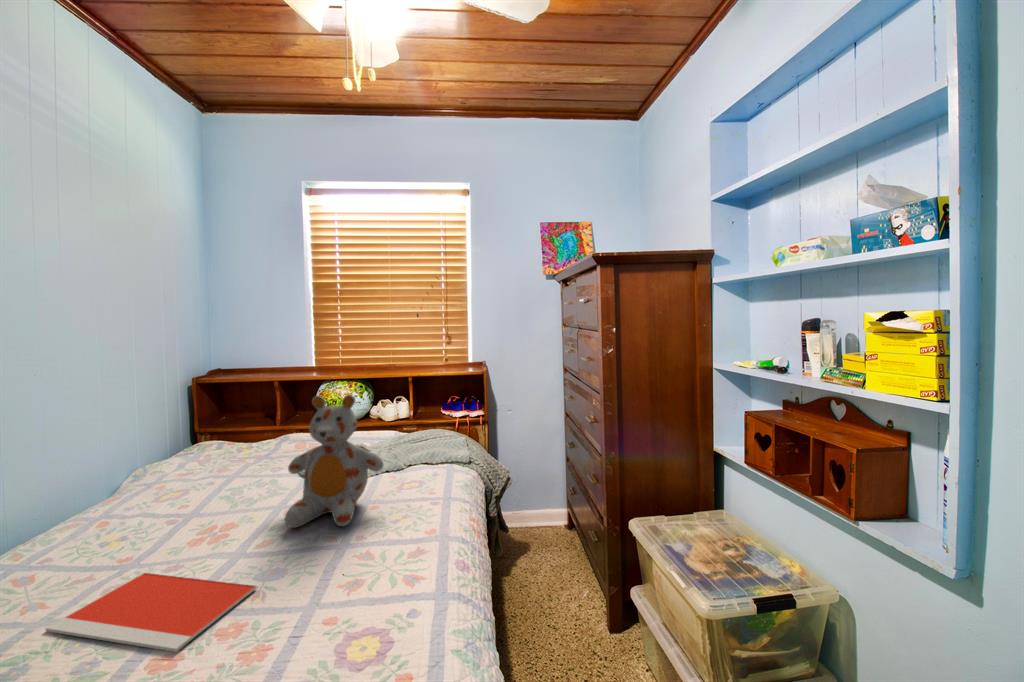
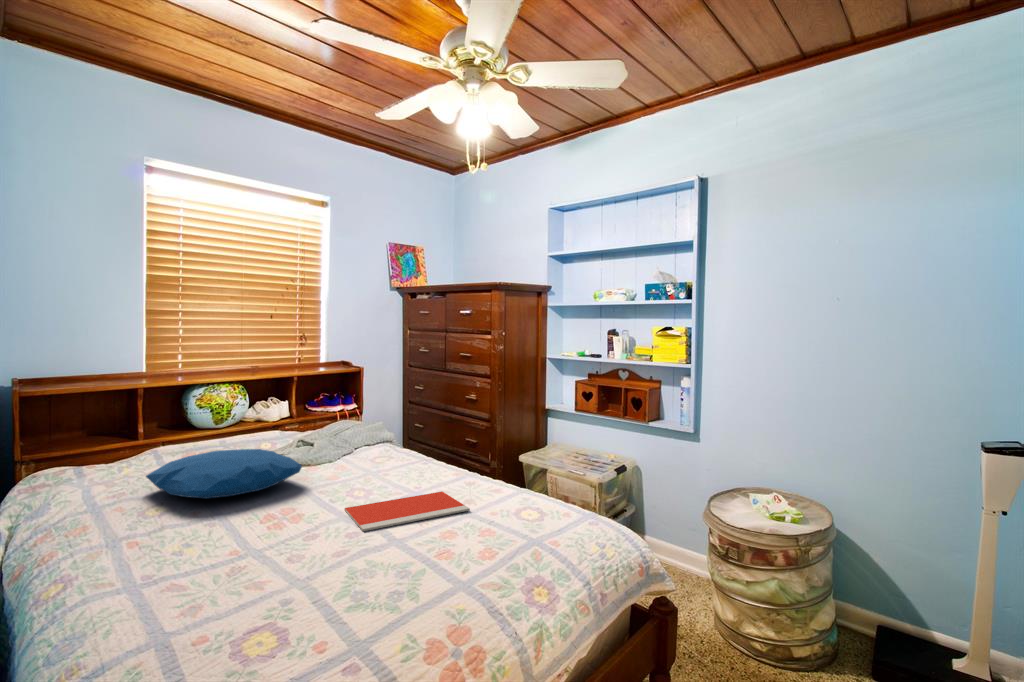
stuffed bear: present [285,395,383,528] -> none [342,374,423,477]
pillow: none [104,457,268,514] -> present [146,449,302,499]

